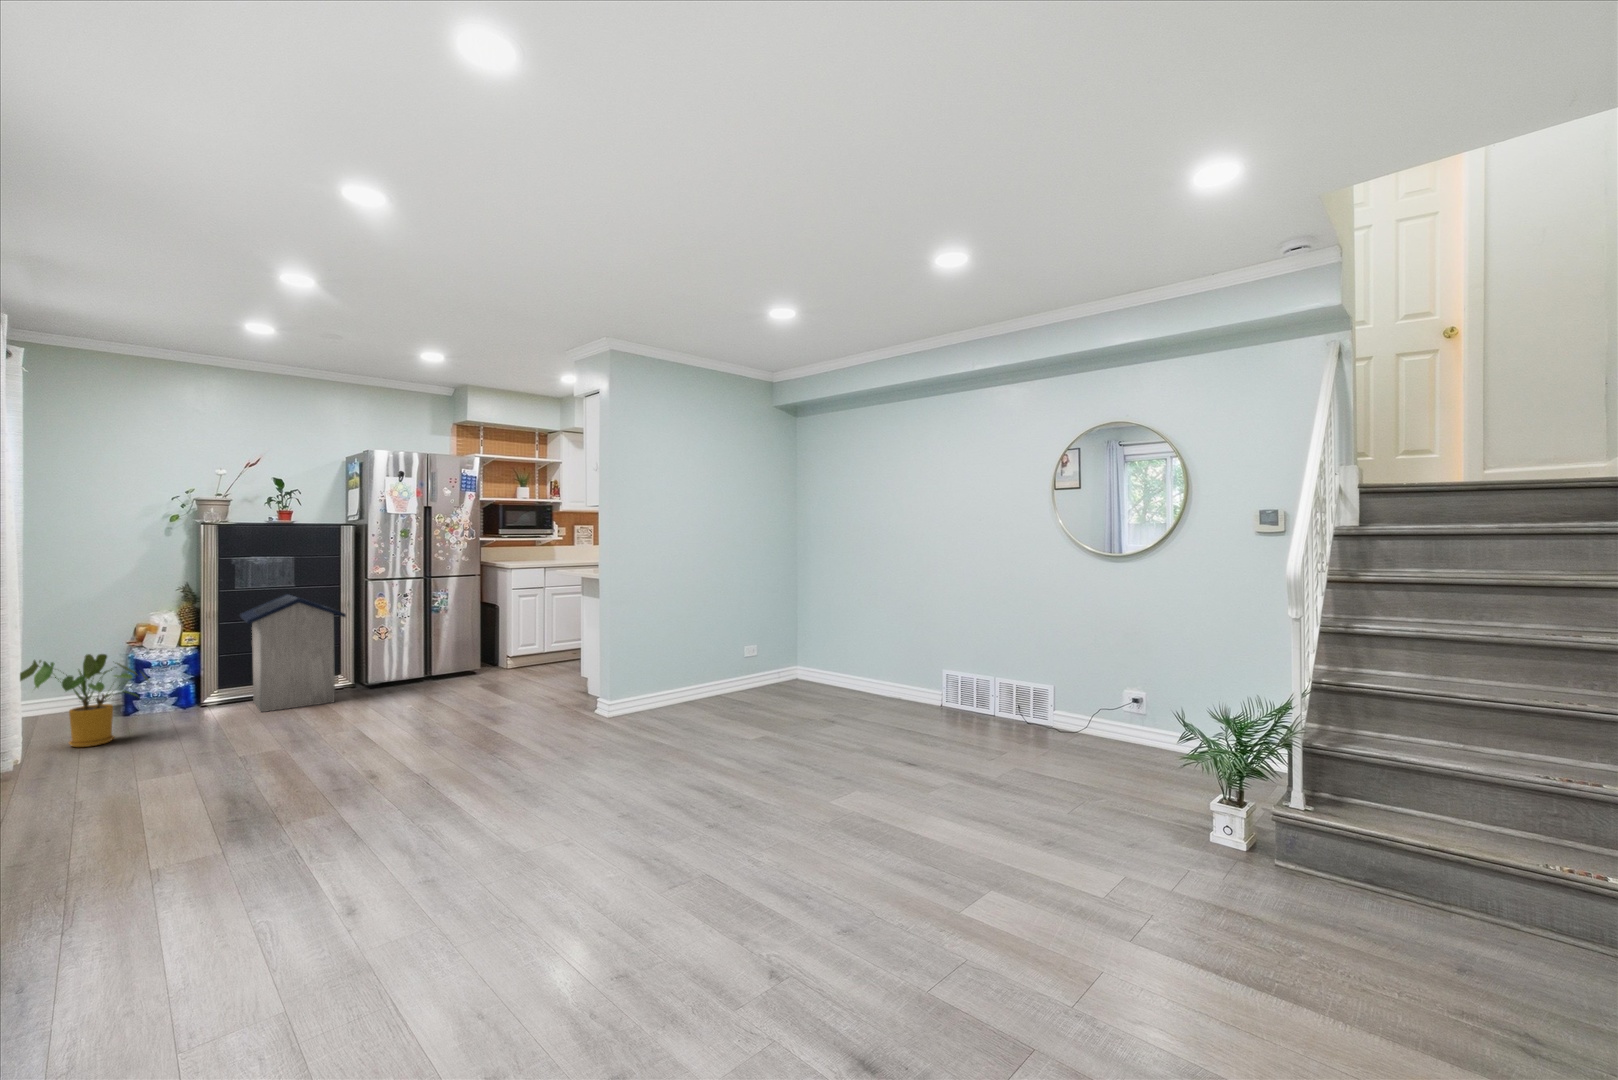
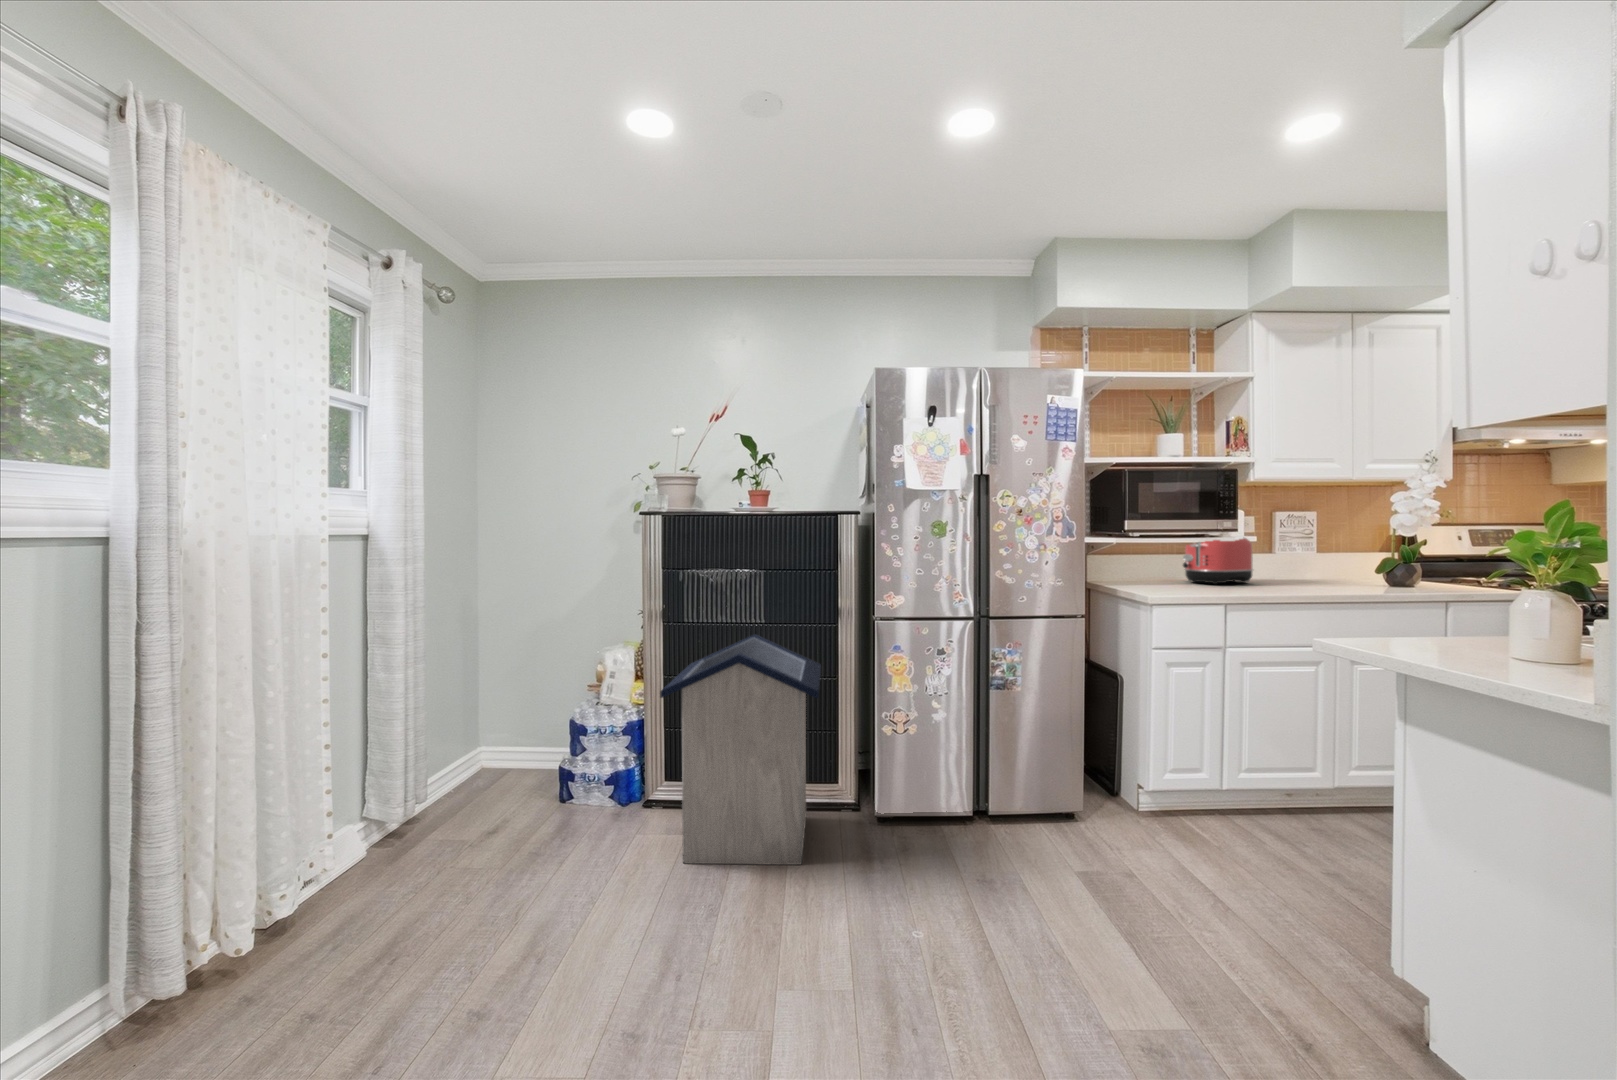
toaster: none [530,536,563,560] -> present [1183,537,1253,584]
house plant: present [20,654,149,747] -> none [328,735,504,907]

